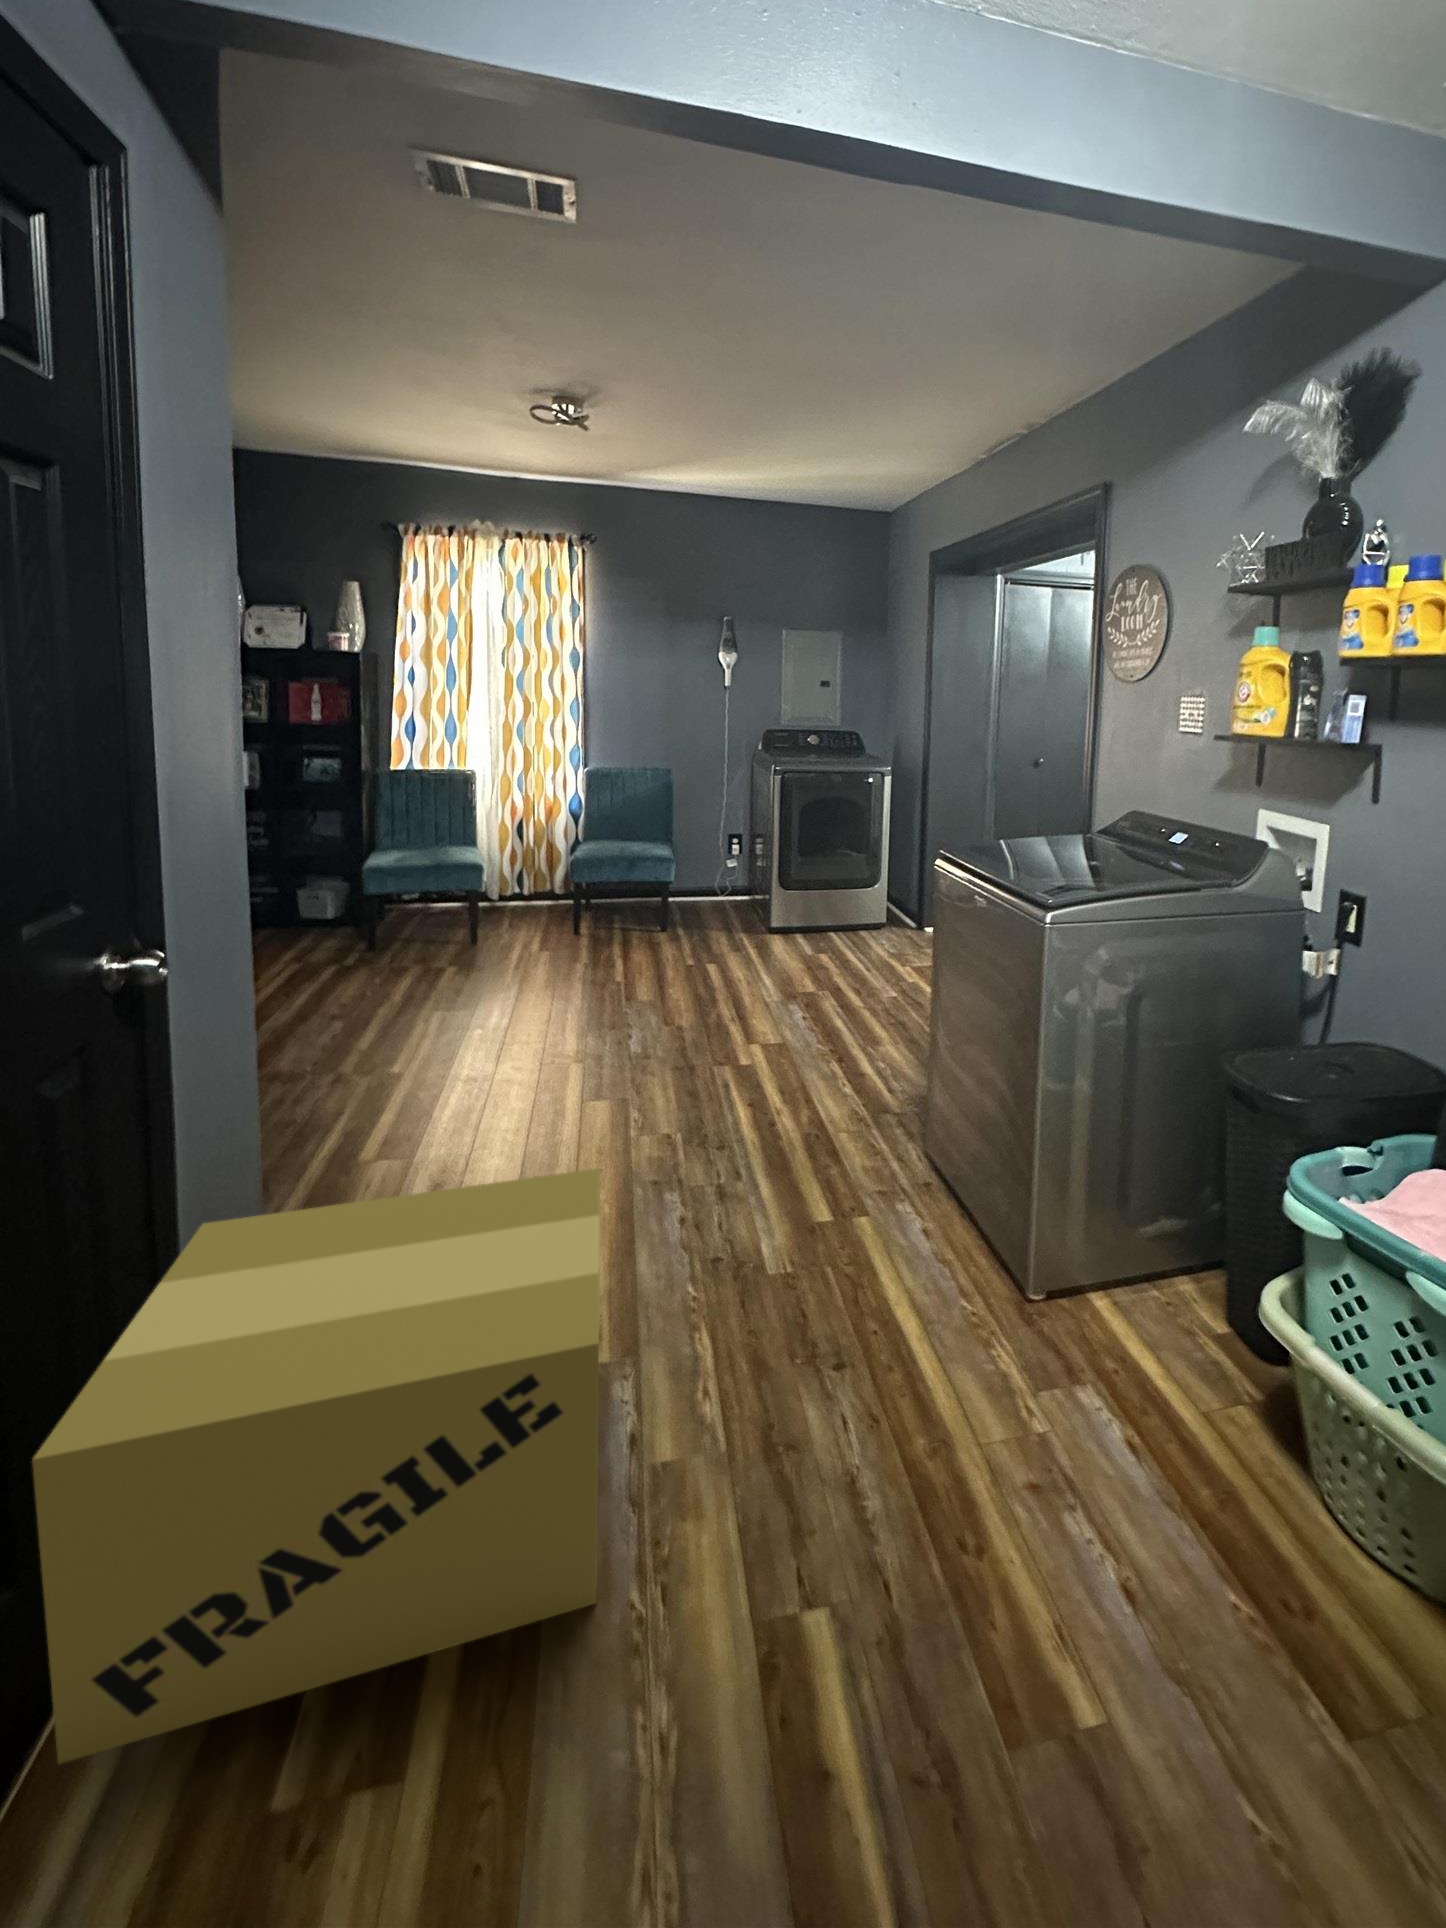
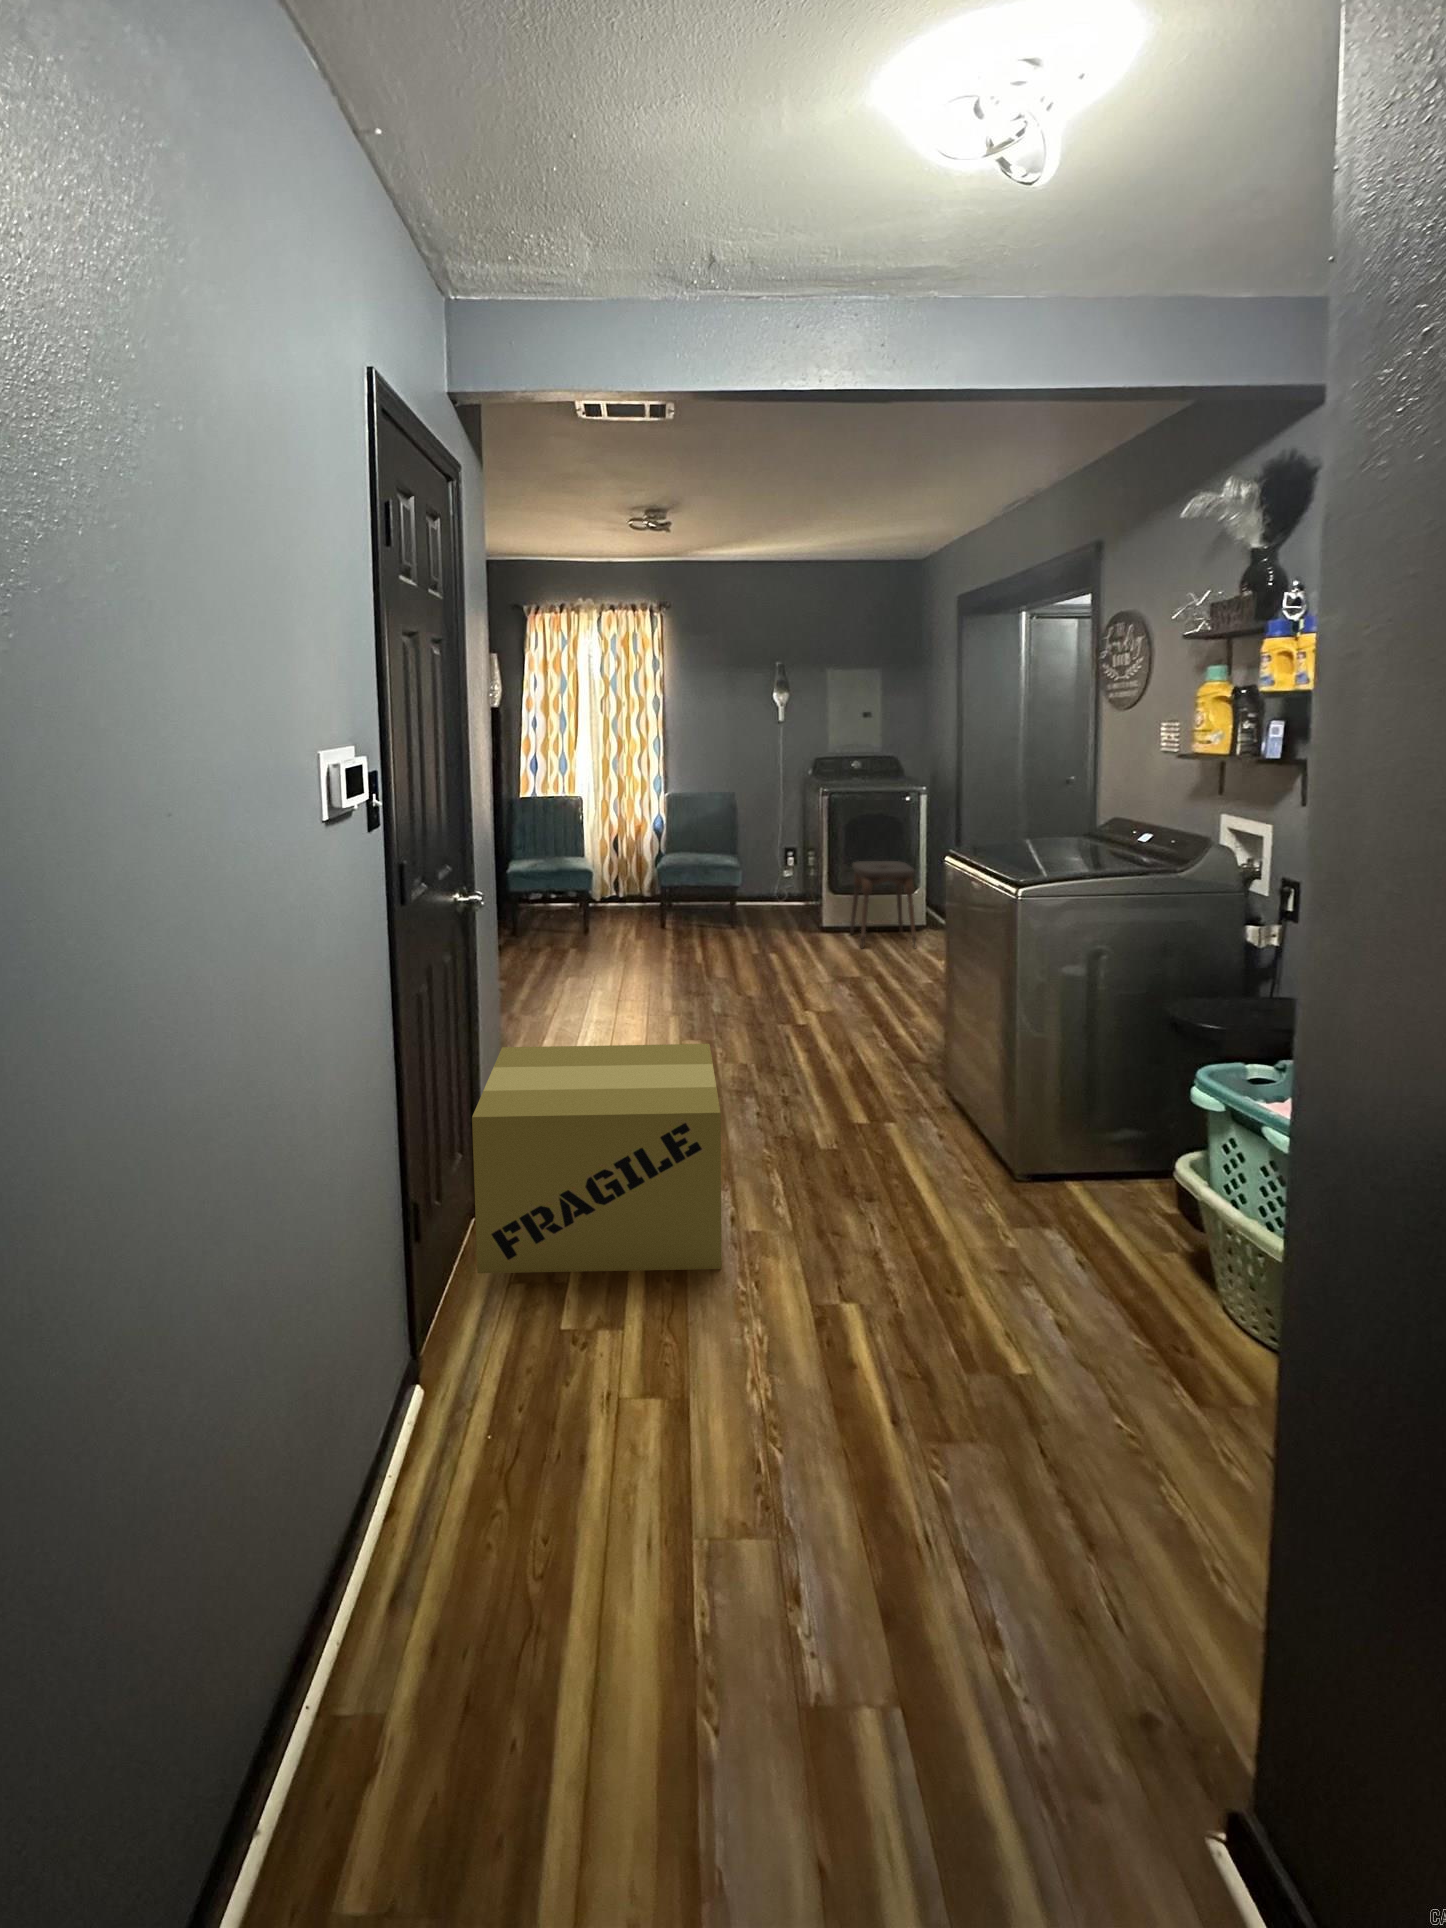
stool: none [801,849,874,950] -> present [850,861,916,948]

